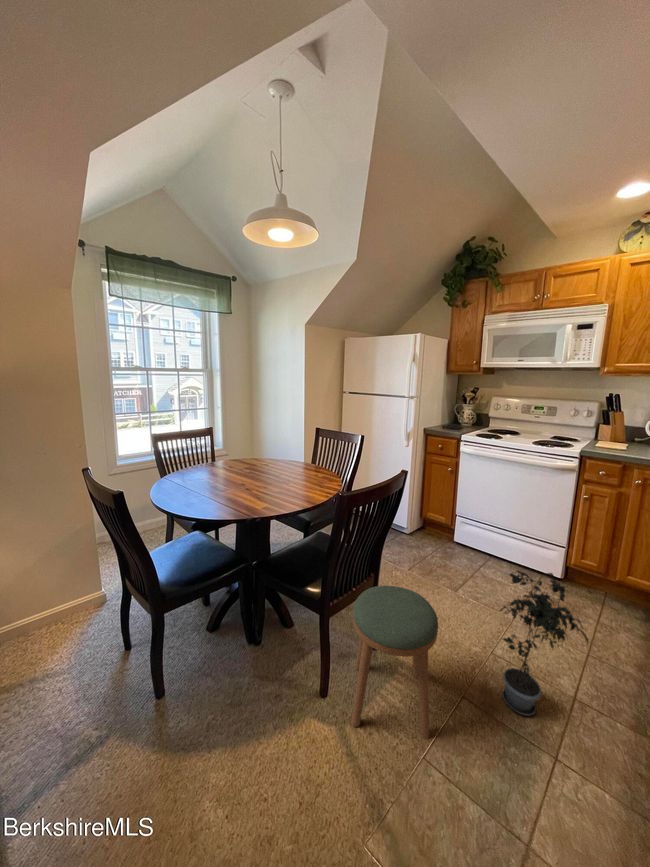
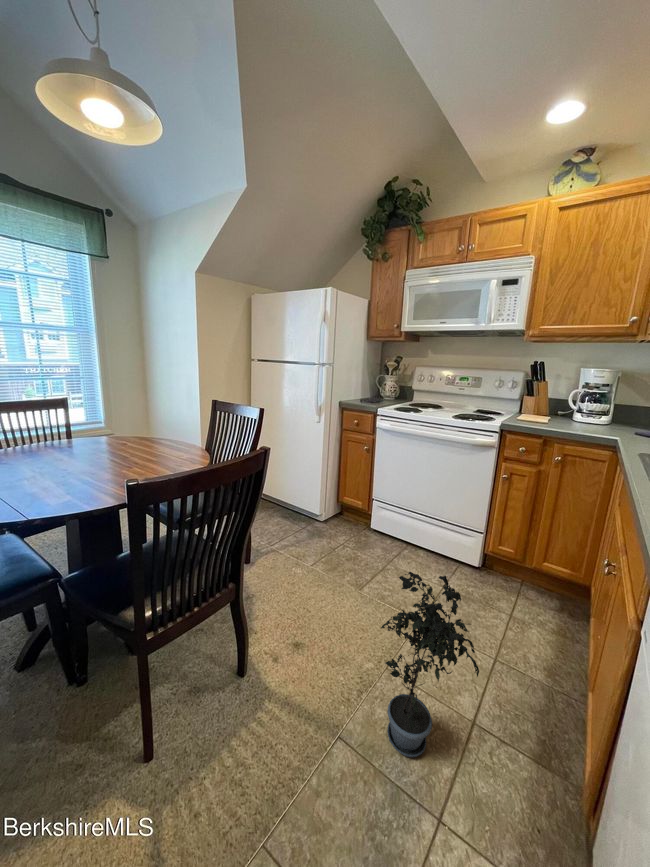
stool: present [351,586,438,739] -> none [173,601,297,813]

